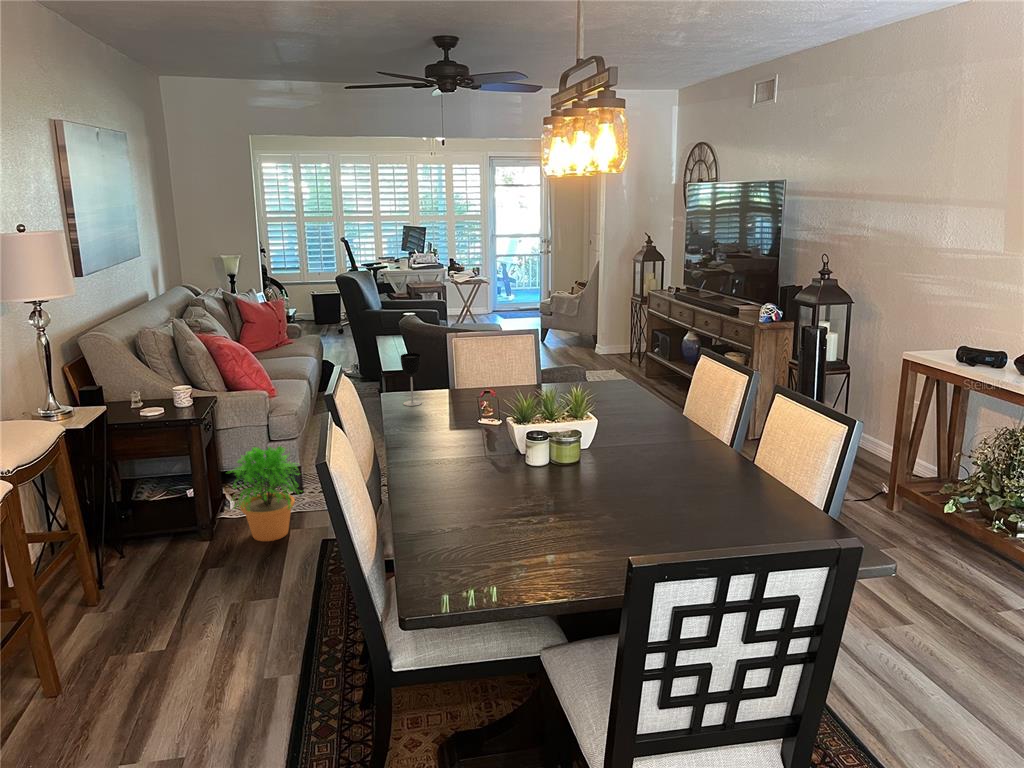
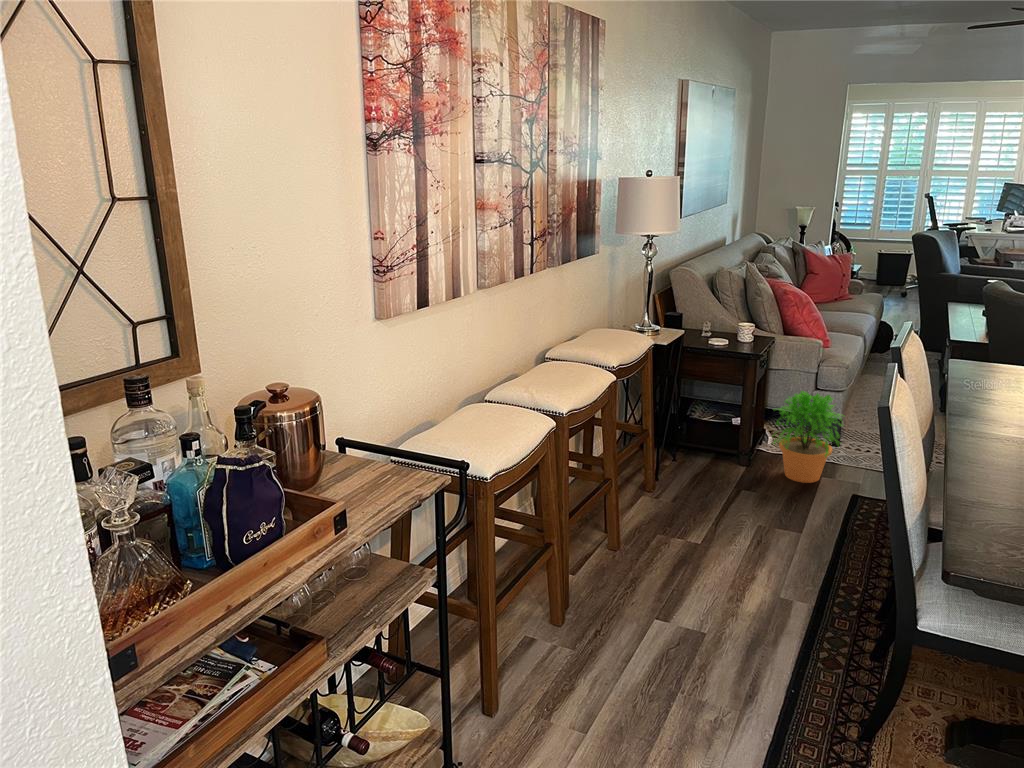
wine glass: present [401,353,421,406] -> none [979,320,1014,378]

